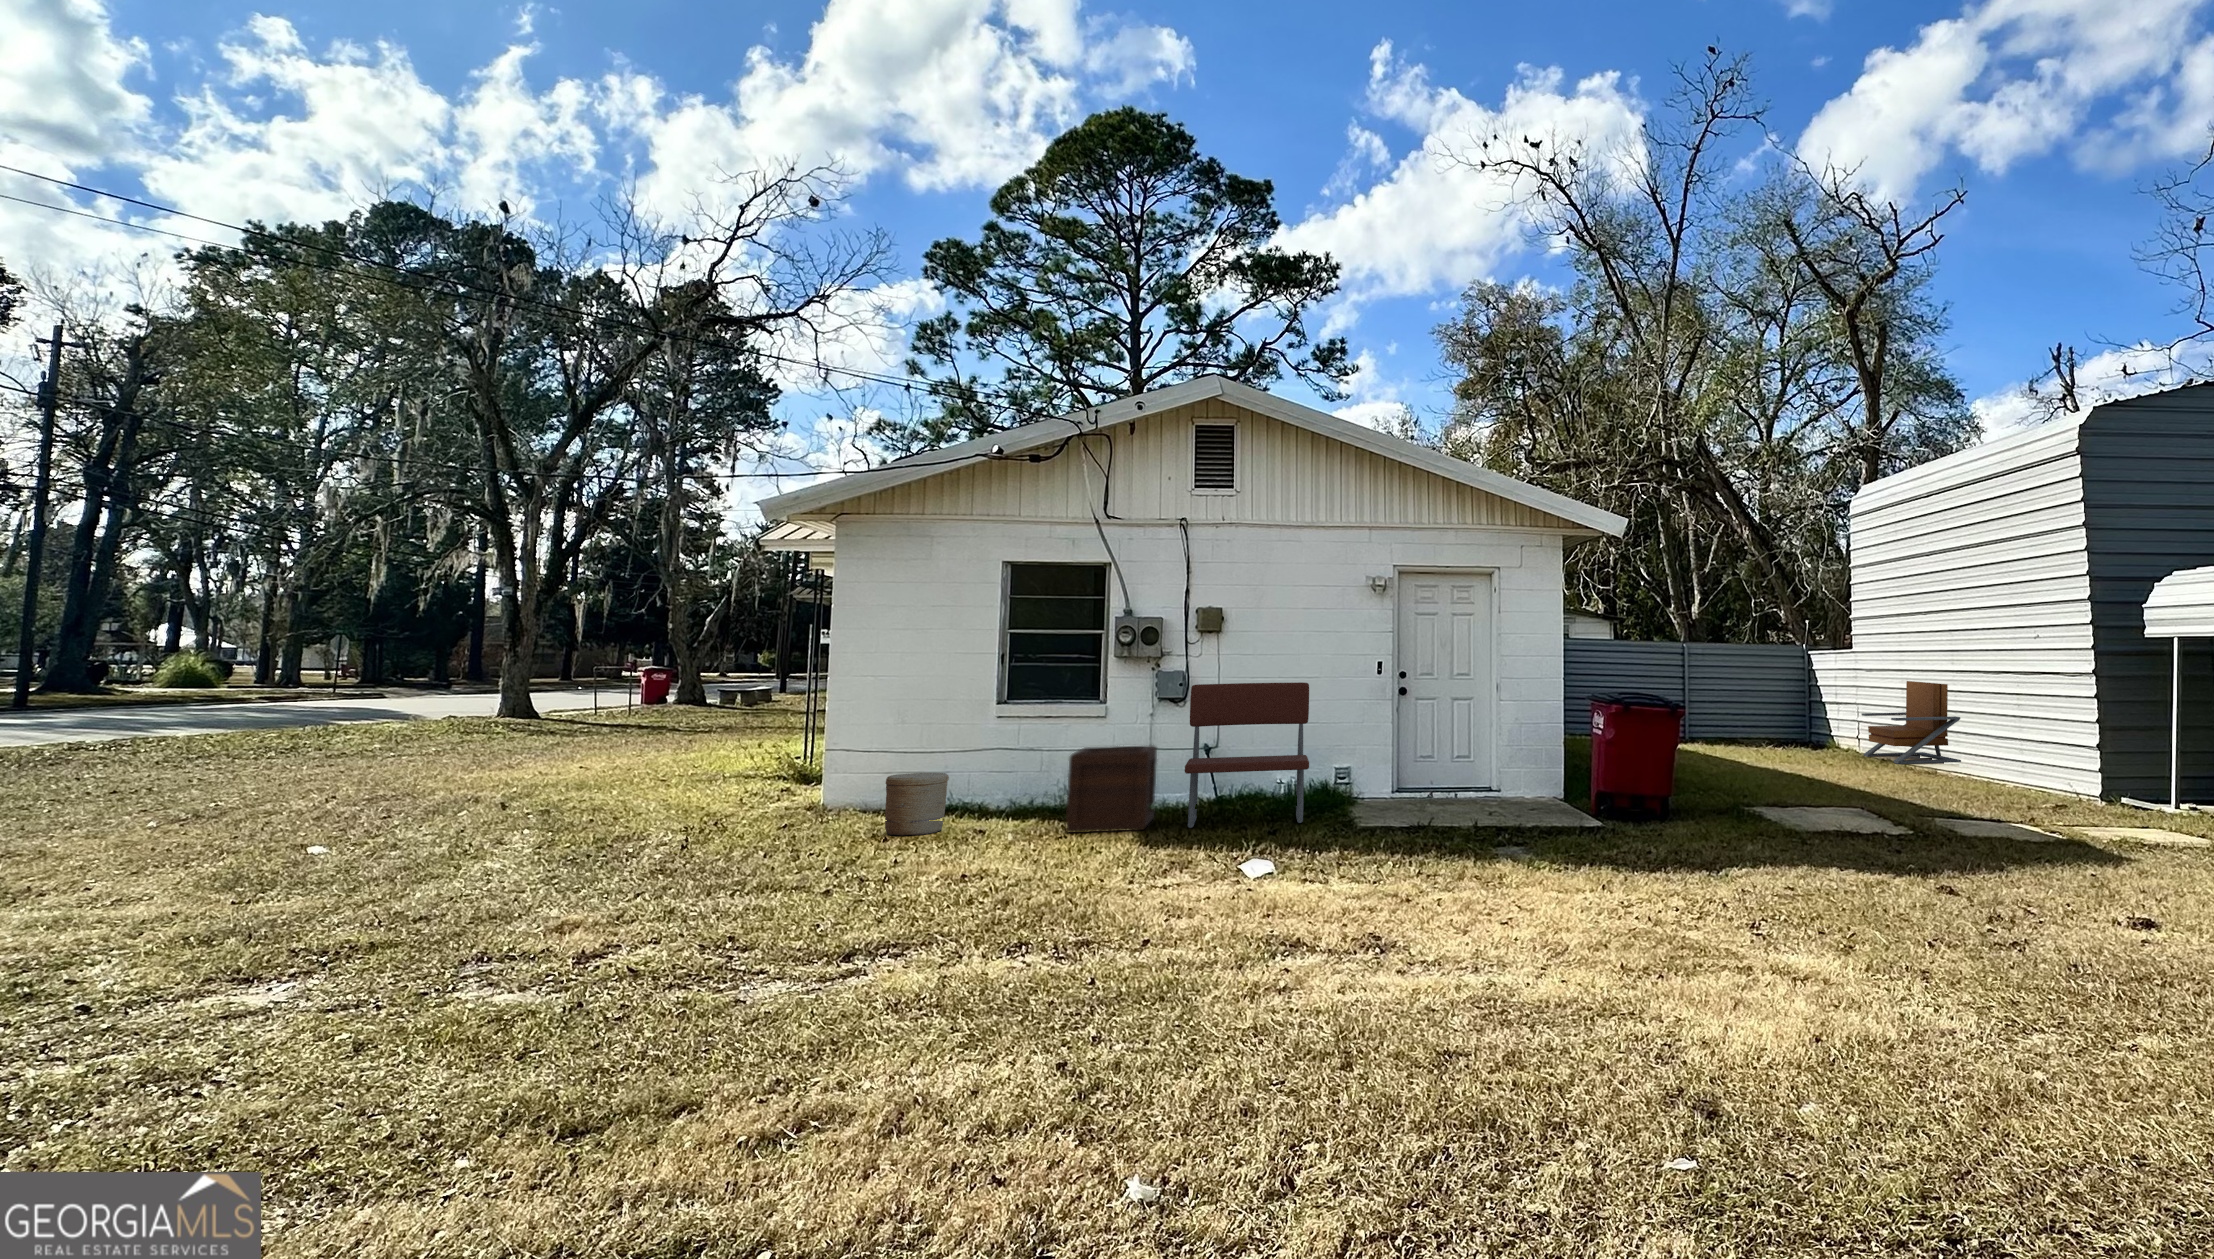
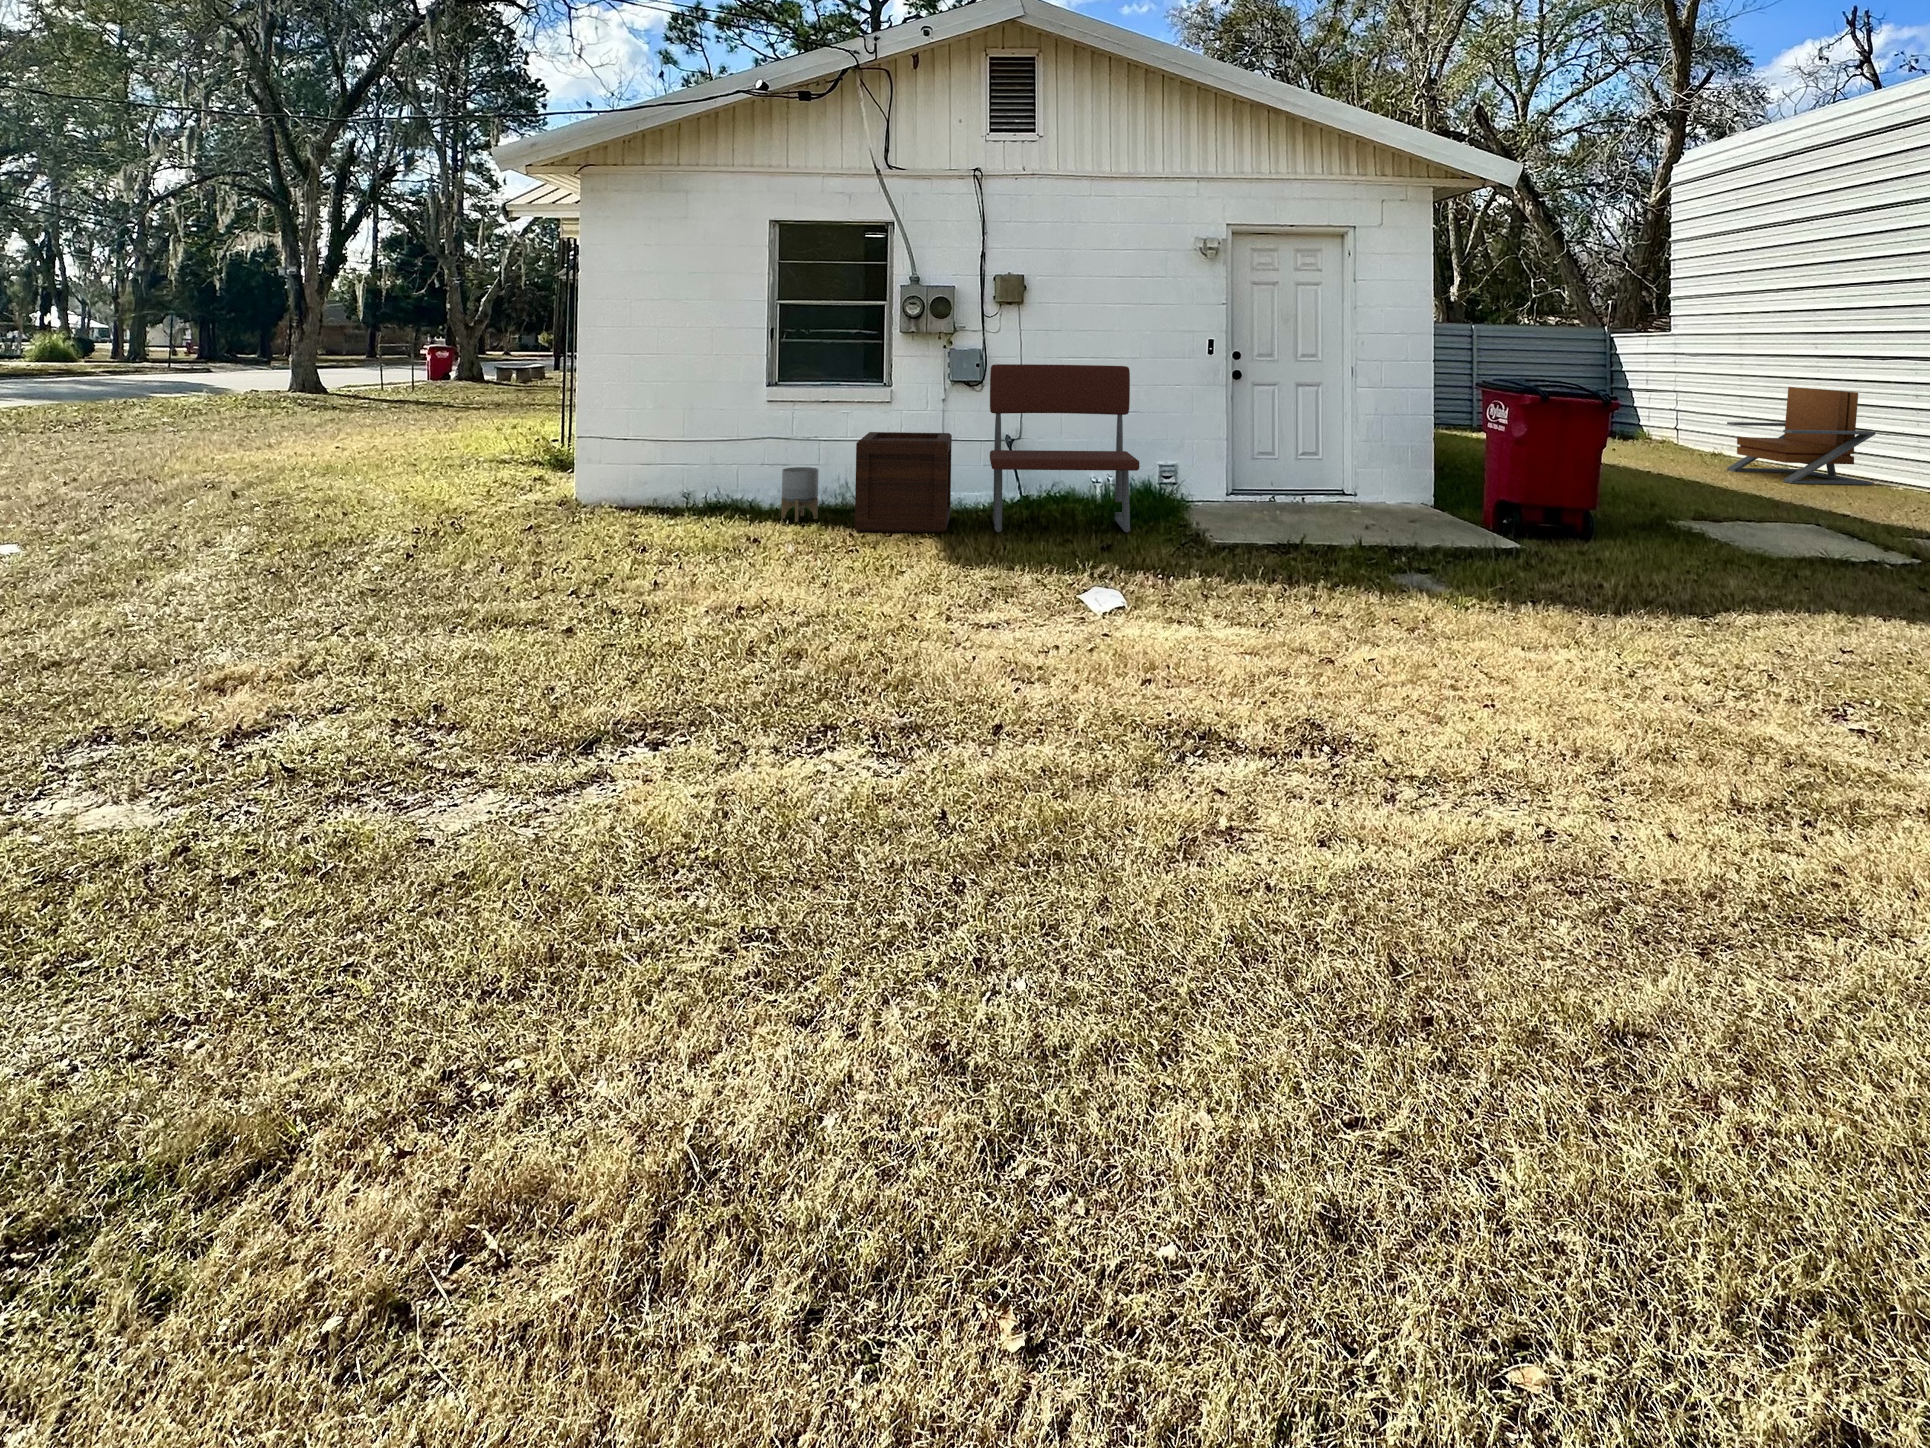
woven basket: present [885,773,949,836] -> none [652,453,721,525]
planter: none [1001,781,1037,829] -> present [781,467,818,522]

